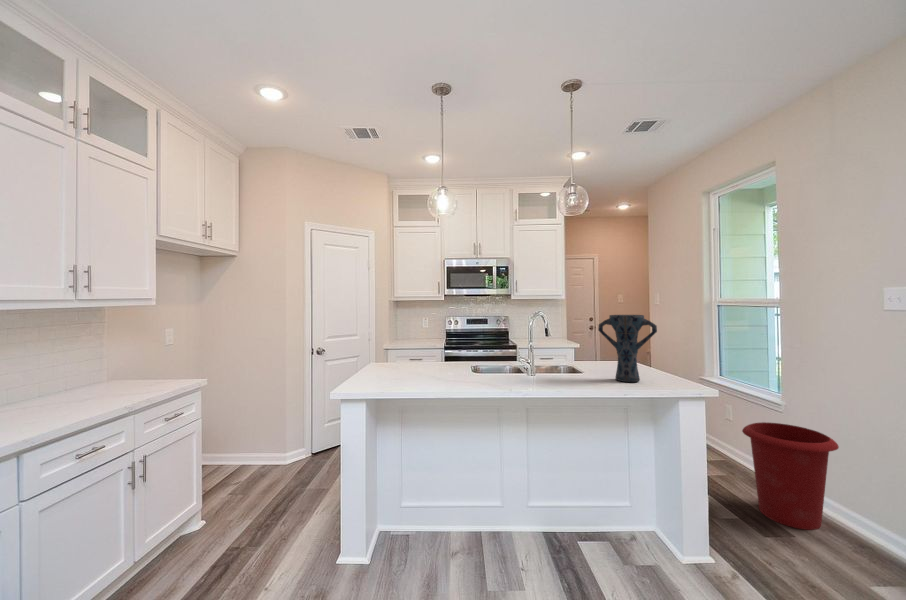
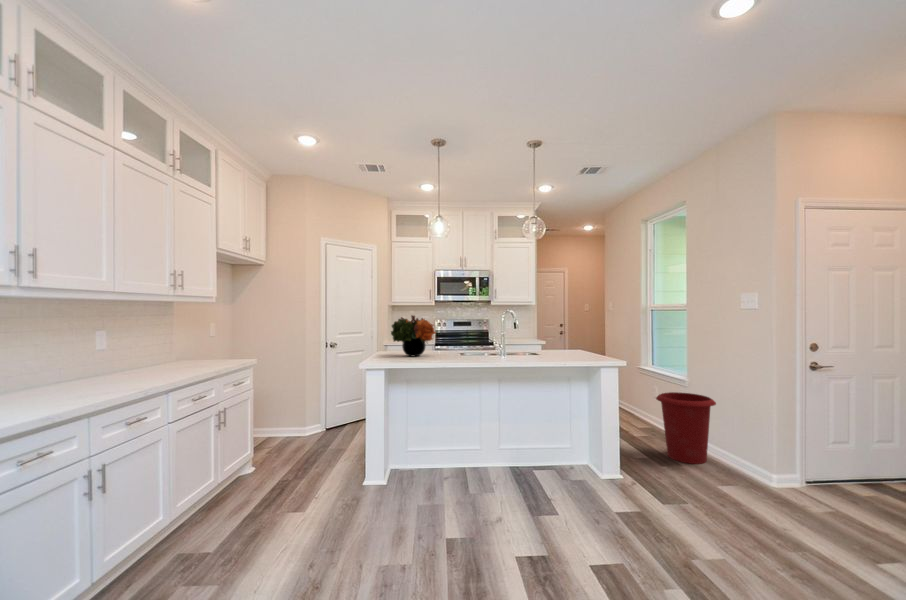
vase: present [598,315,657,382] -> none [549,310,587,357]
flower arrangement: none [374,322,440,380] -> present [391,315,436,356]

